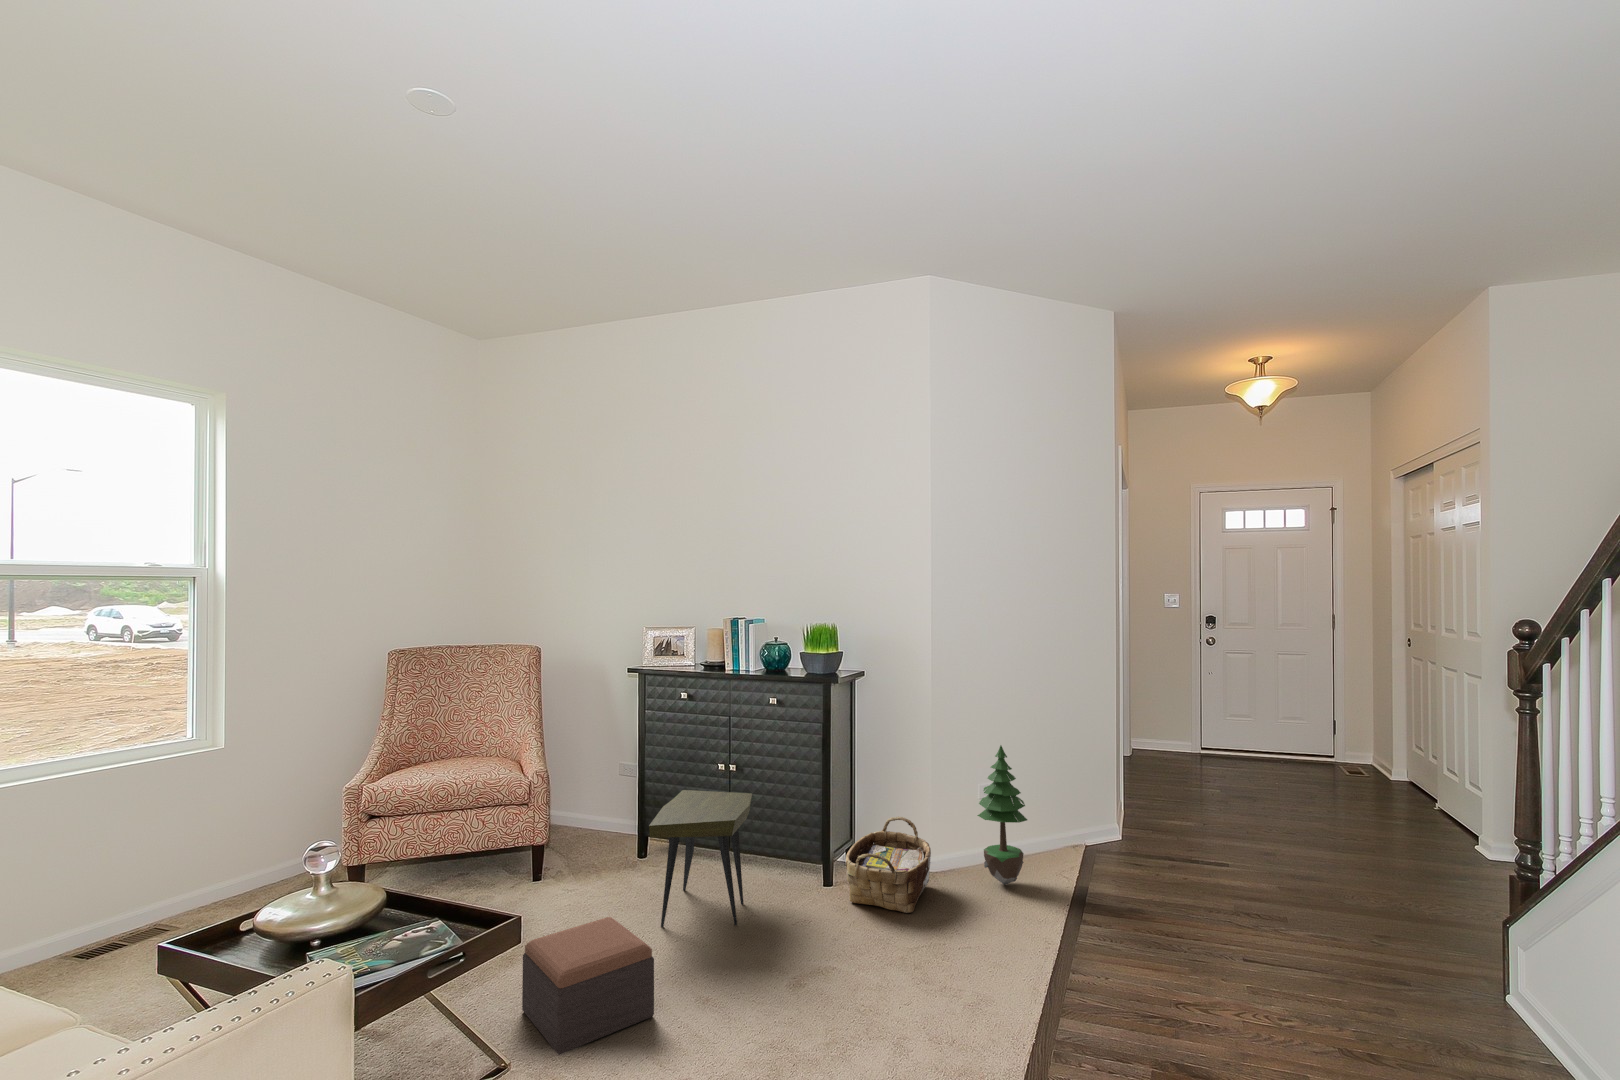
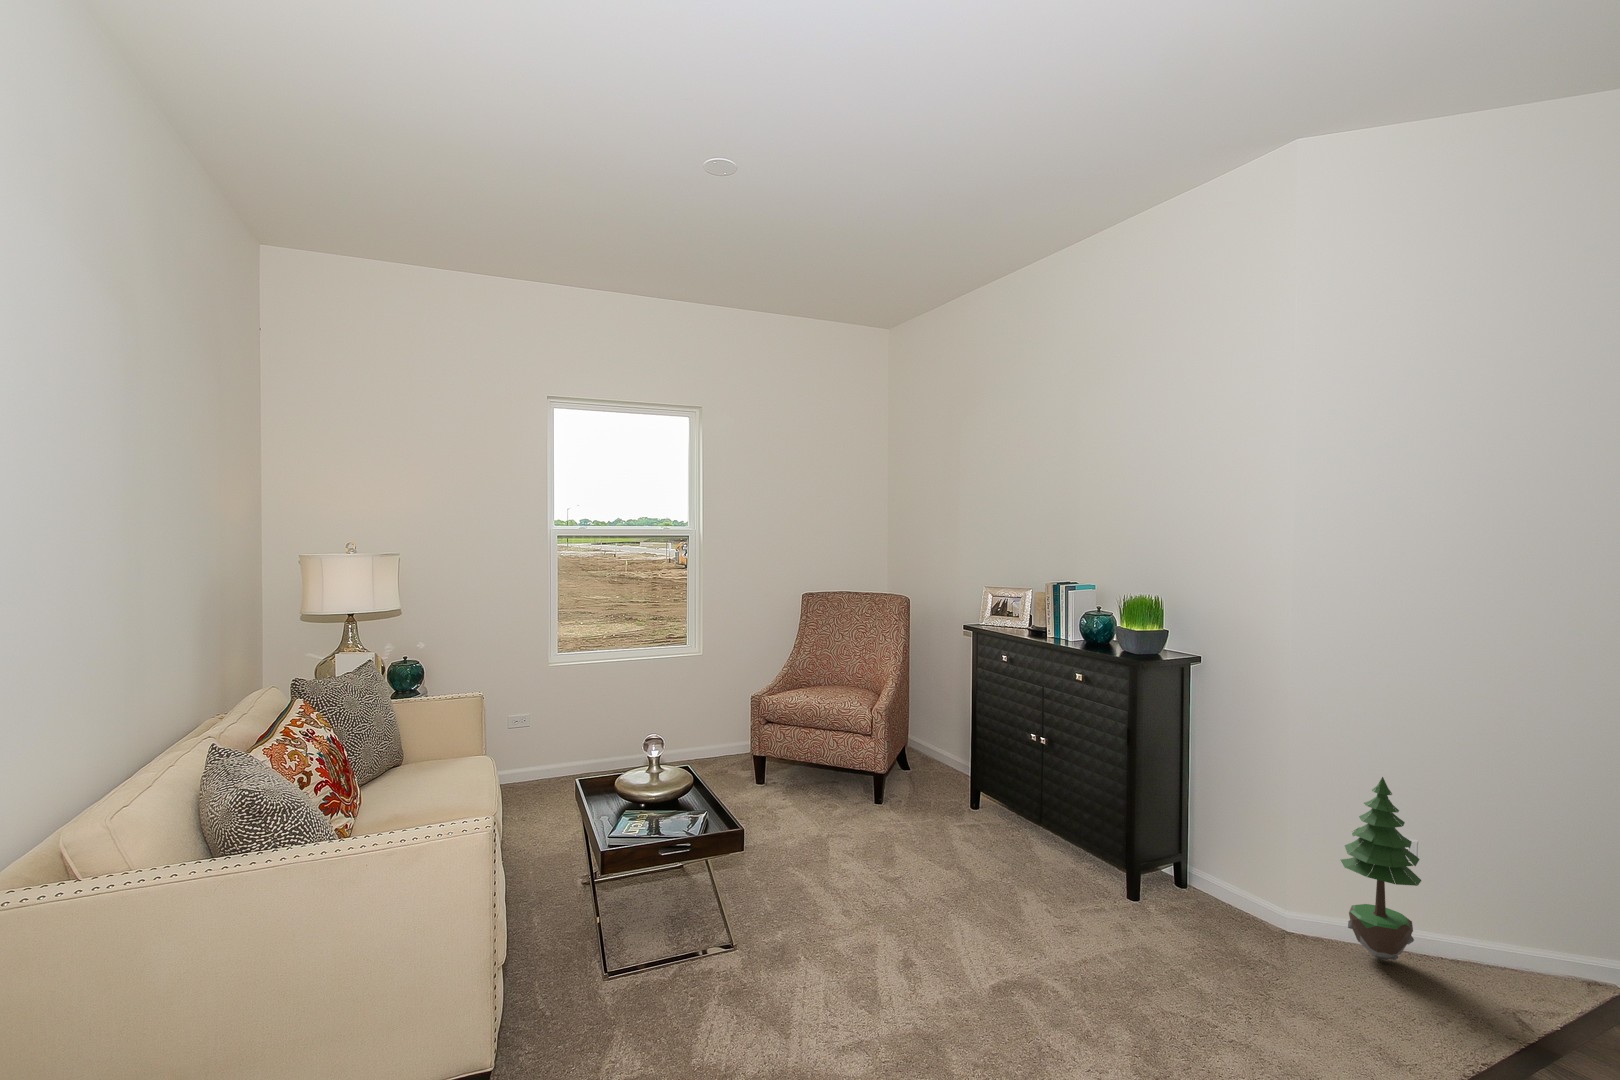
side table: present [649,790,752,927] -> none [928,750,1058,892]
woven basket: present [846,817,931,913] -> none [1141,833,1265,944]
footstool: present [522,917,654,1055] -> none [787,842,875,937]

